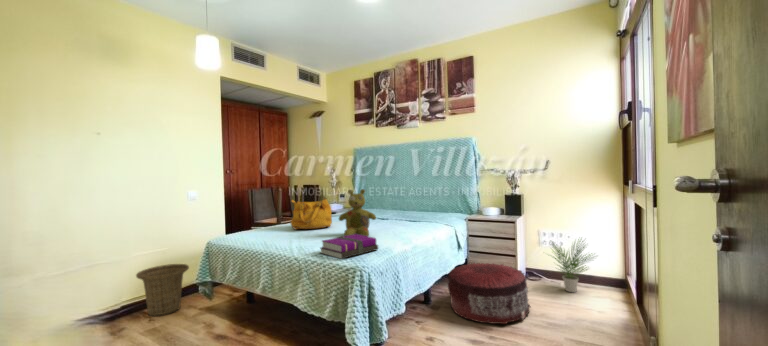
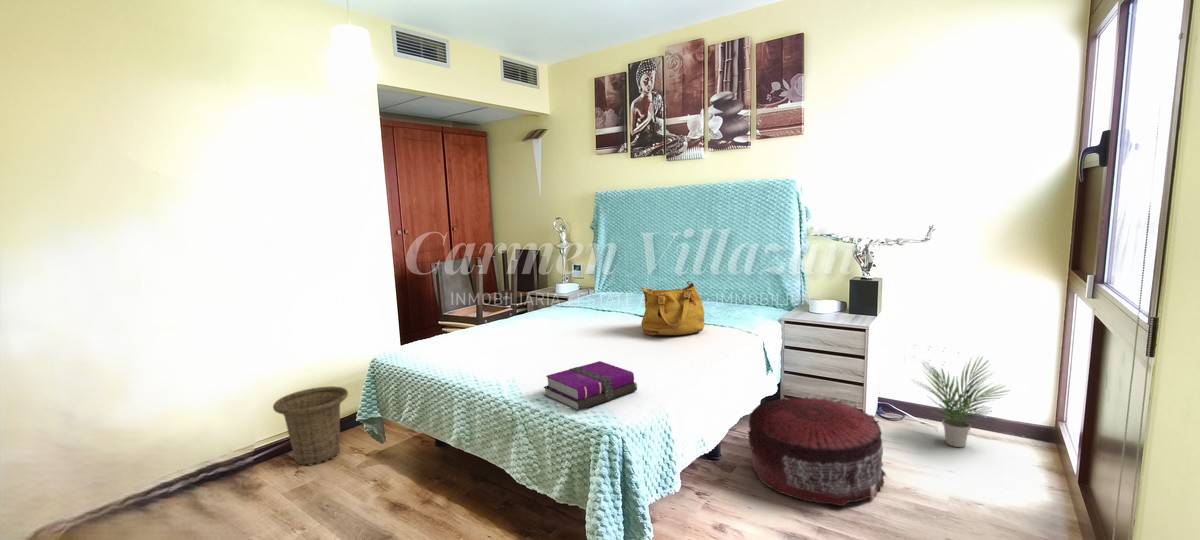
stuffed bear: present [339,189,376,236] -> none [572,281,633,362]
handbag: present [291,197,332,229] -> present [641,281,705,335]

